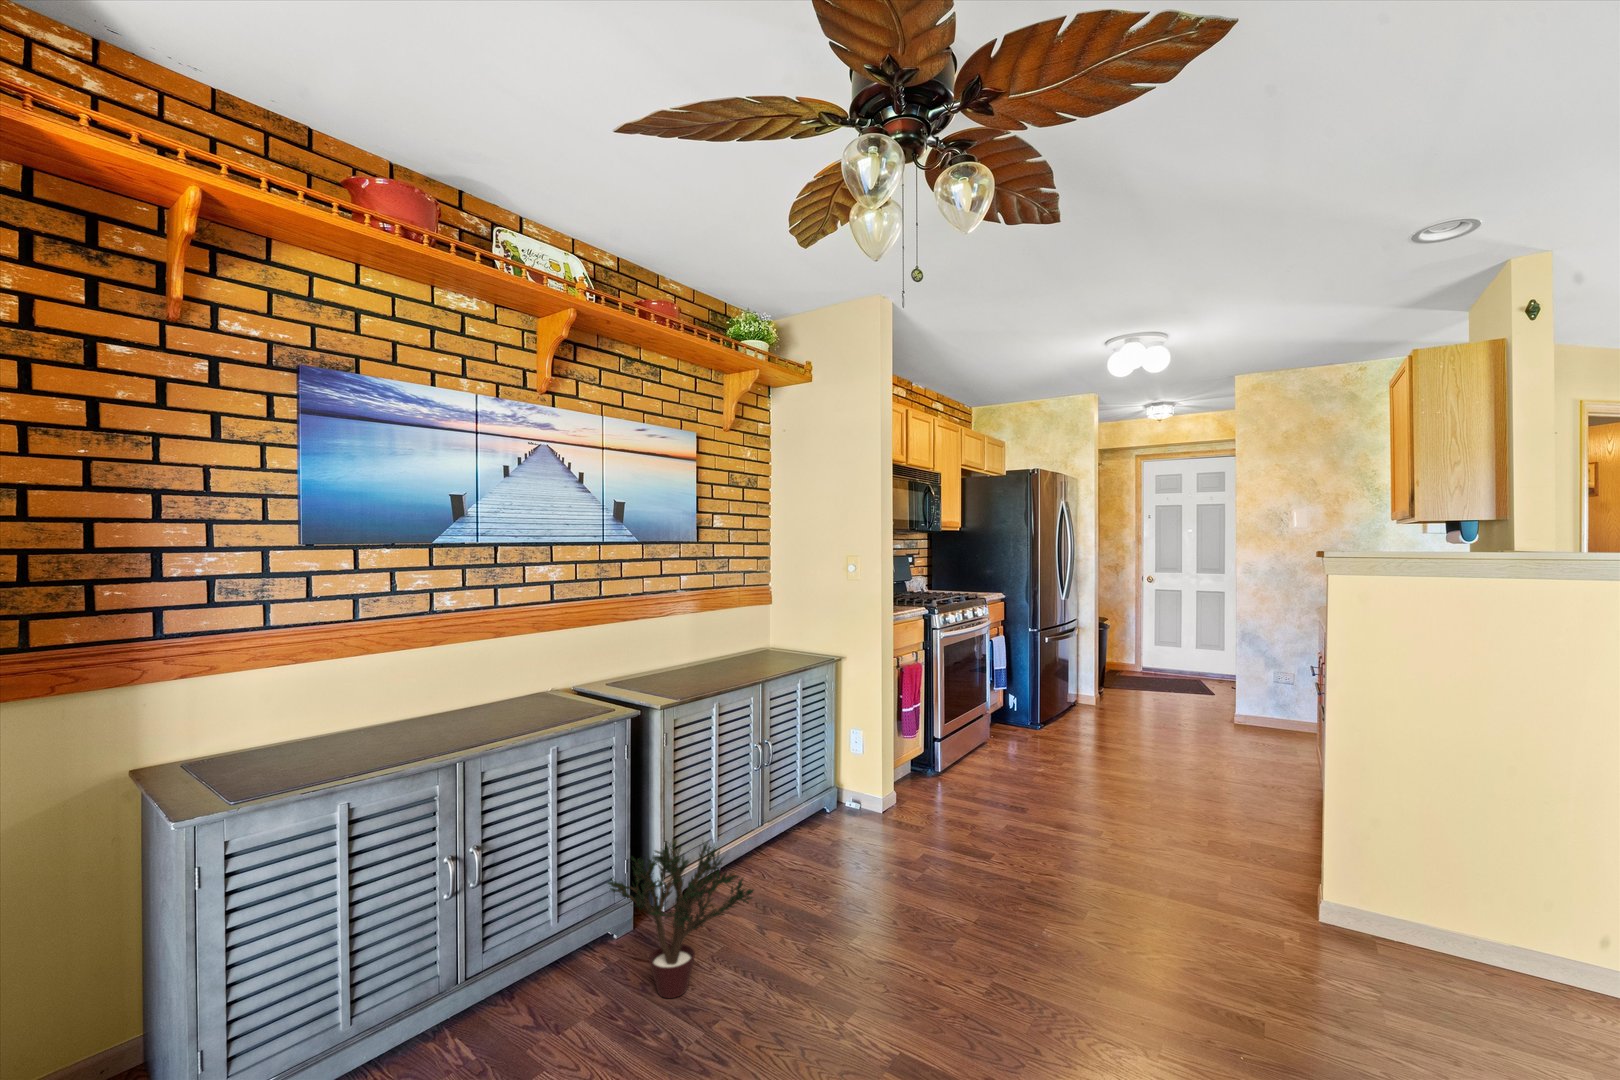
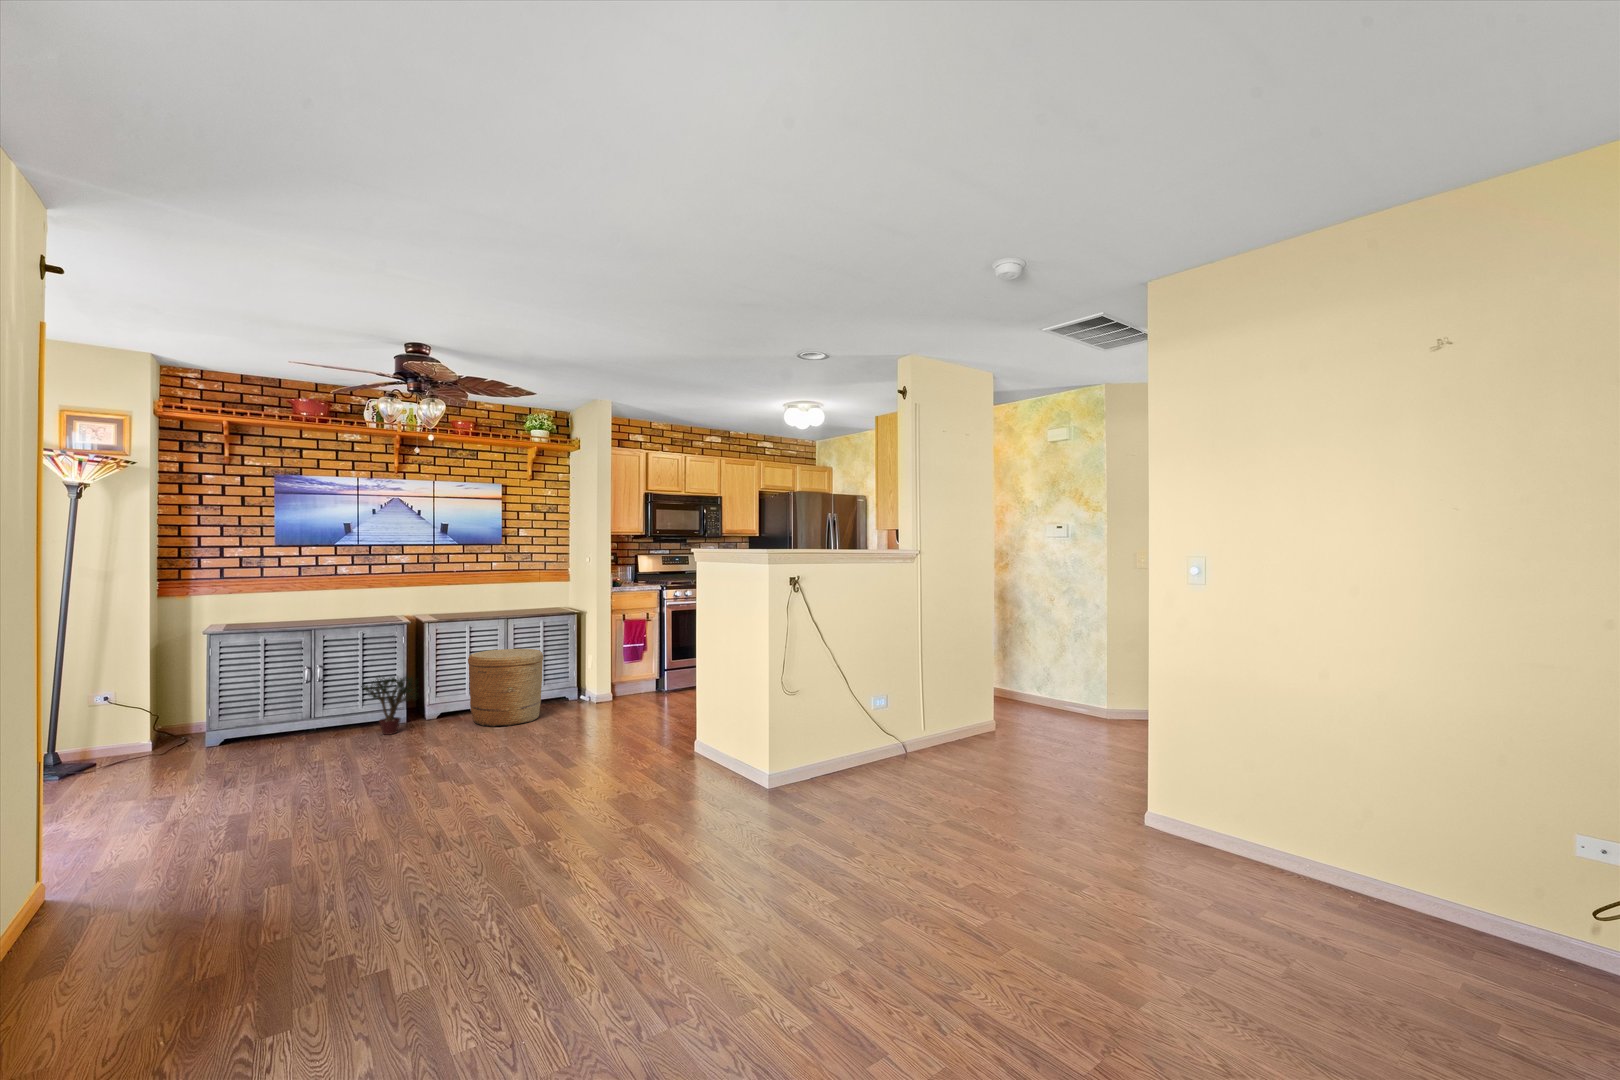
basket: none [762,740,905,922] -> present [468,649,543,727]

